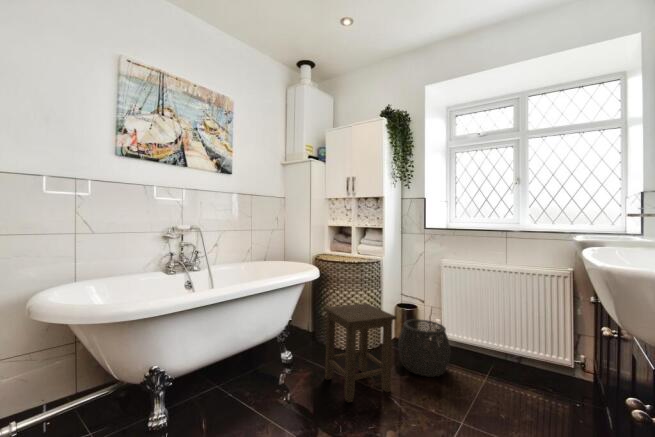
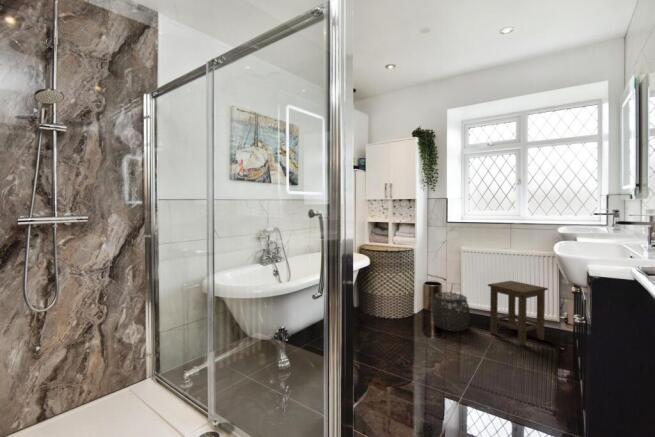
stool: present [324,303,396,402] -> present [488,281,548,346]

